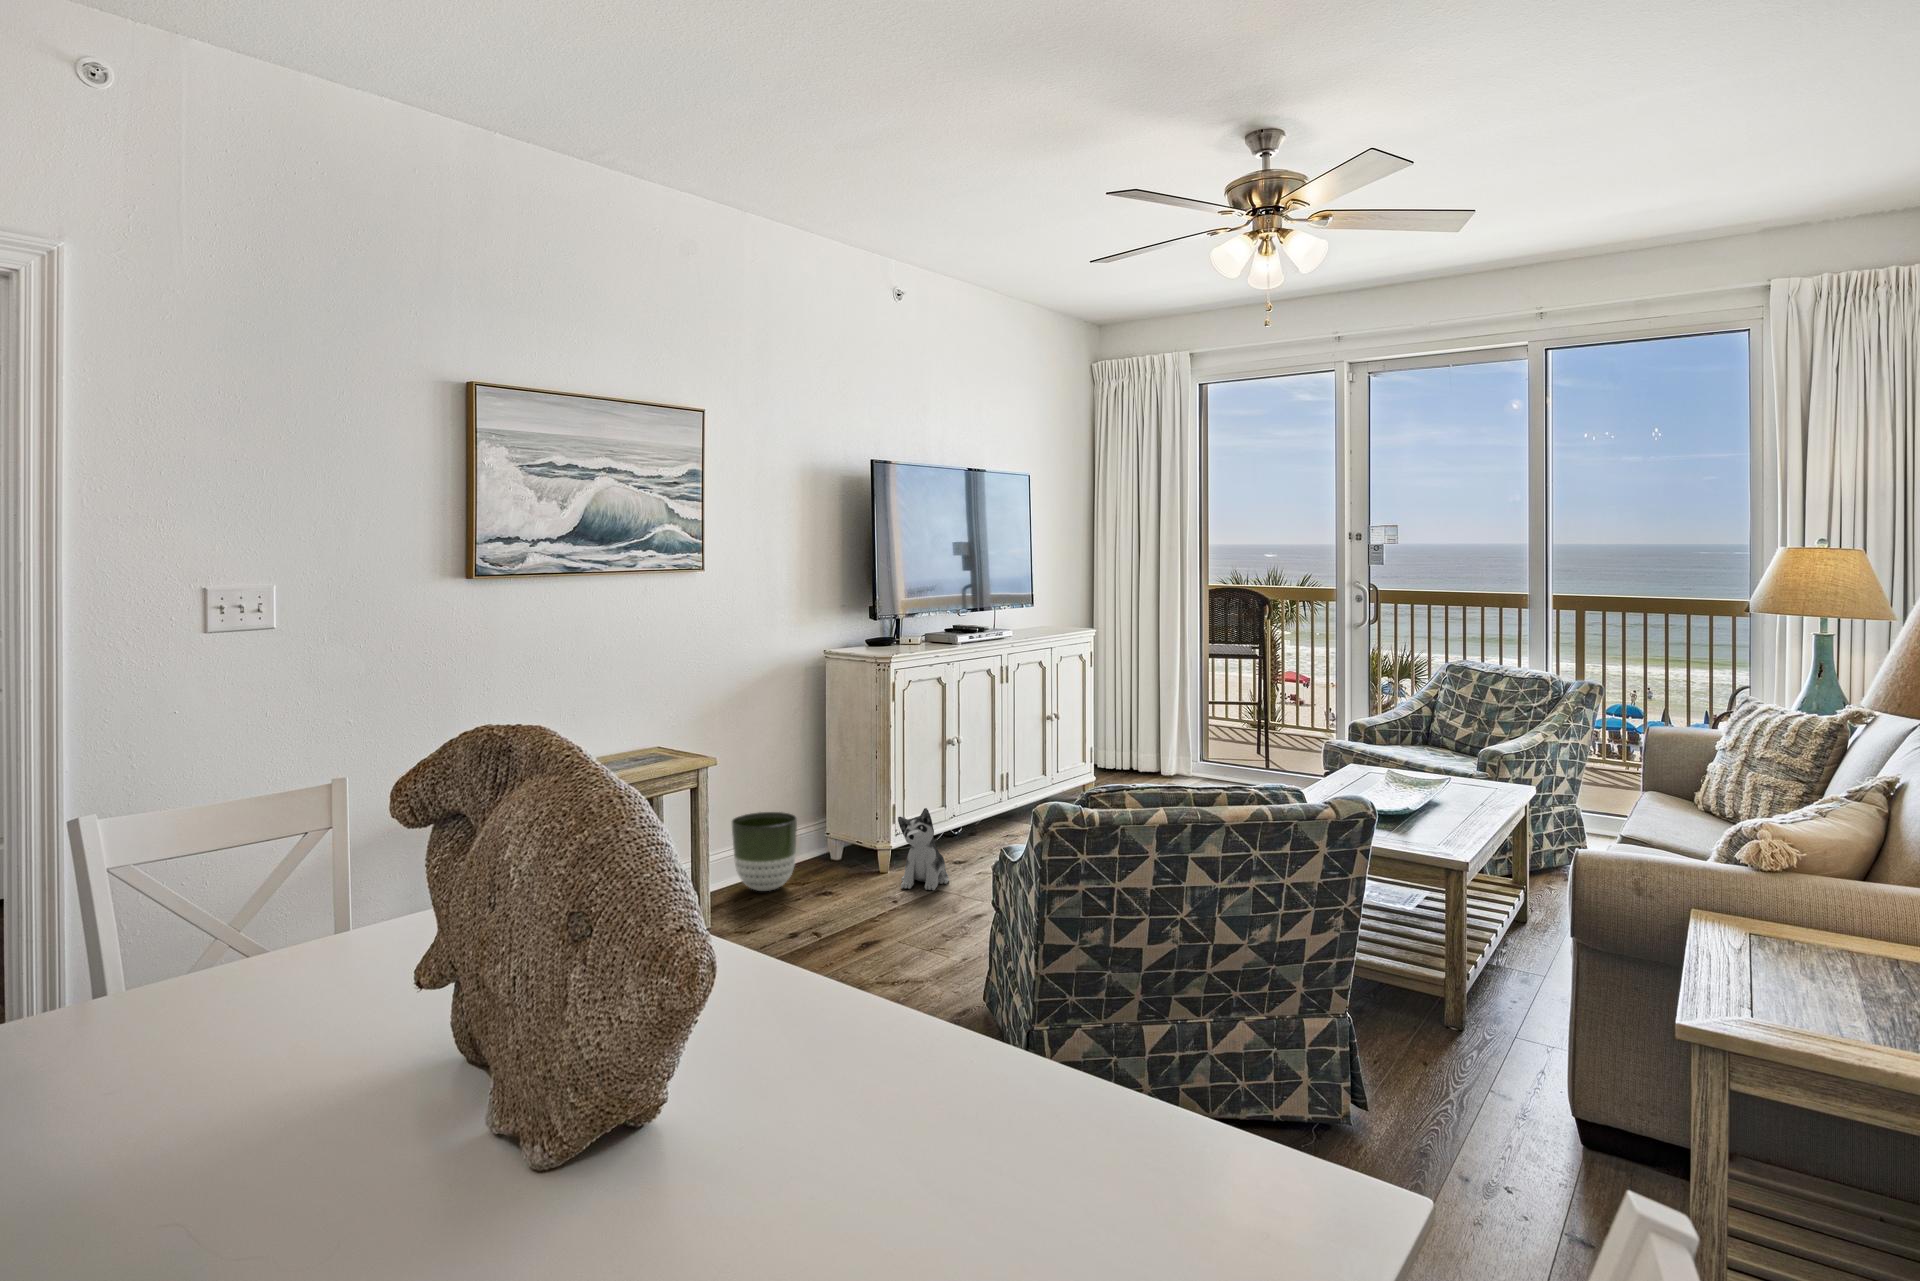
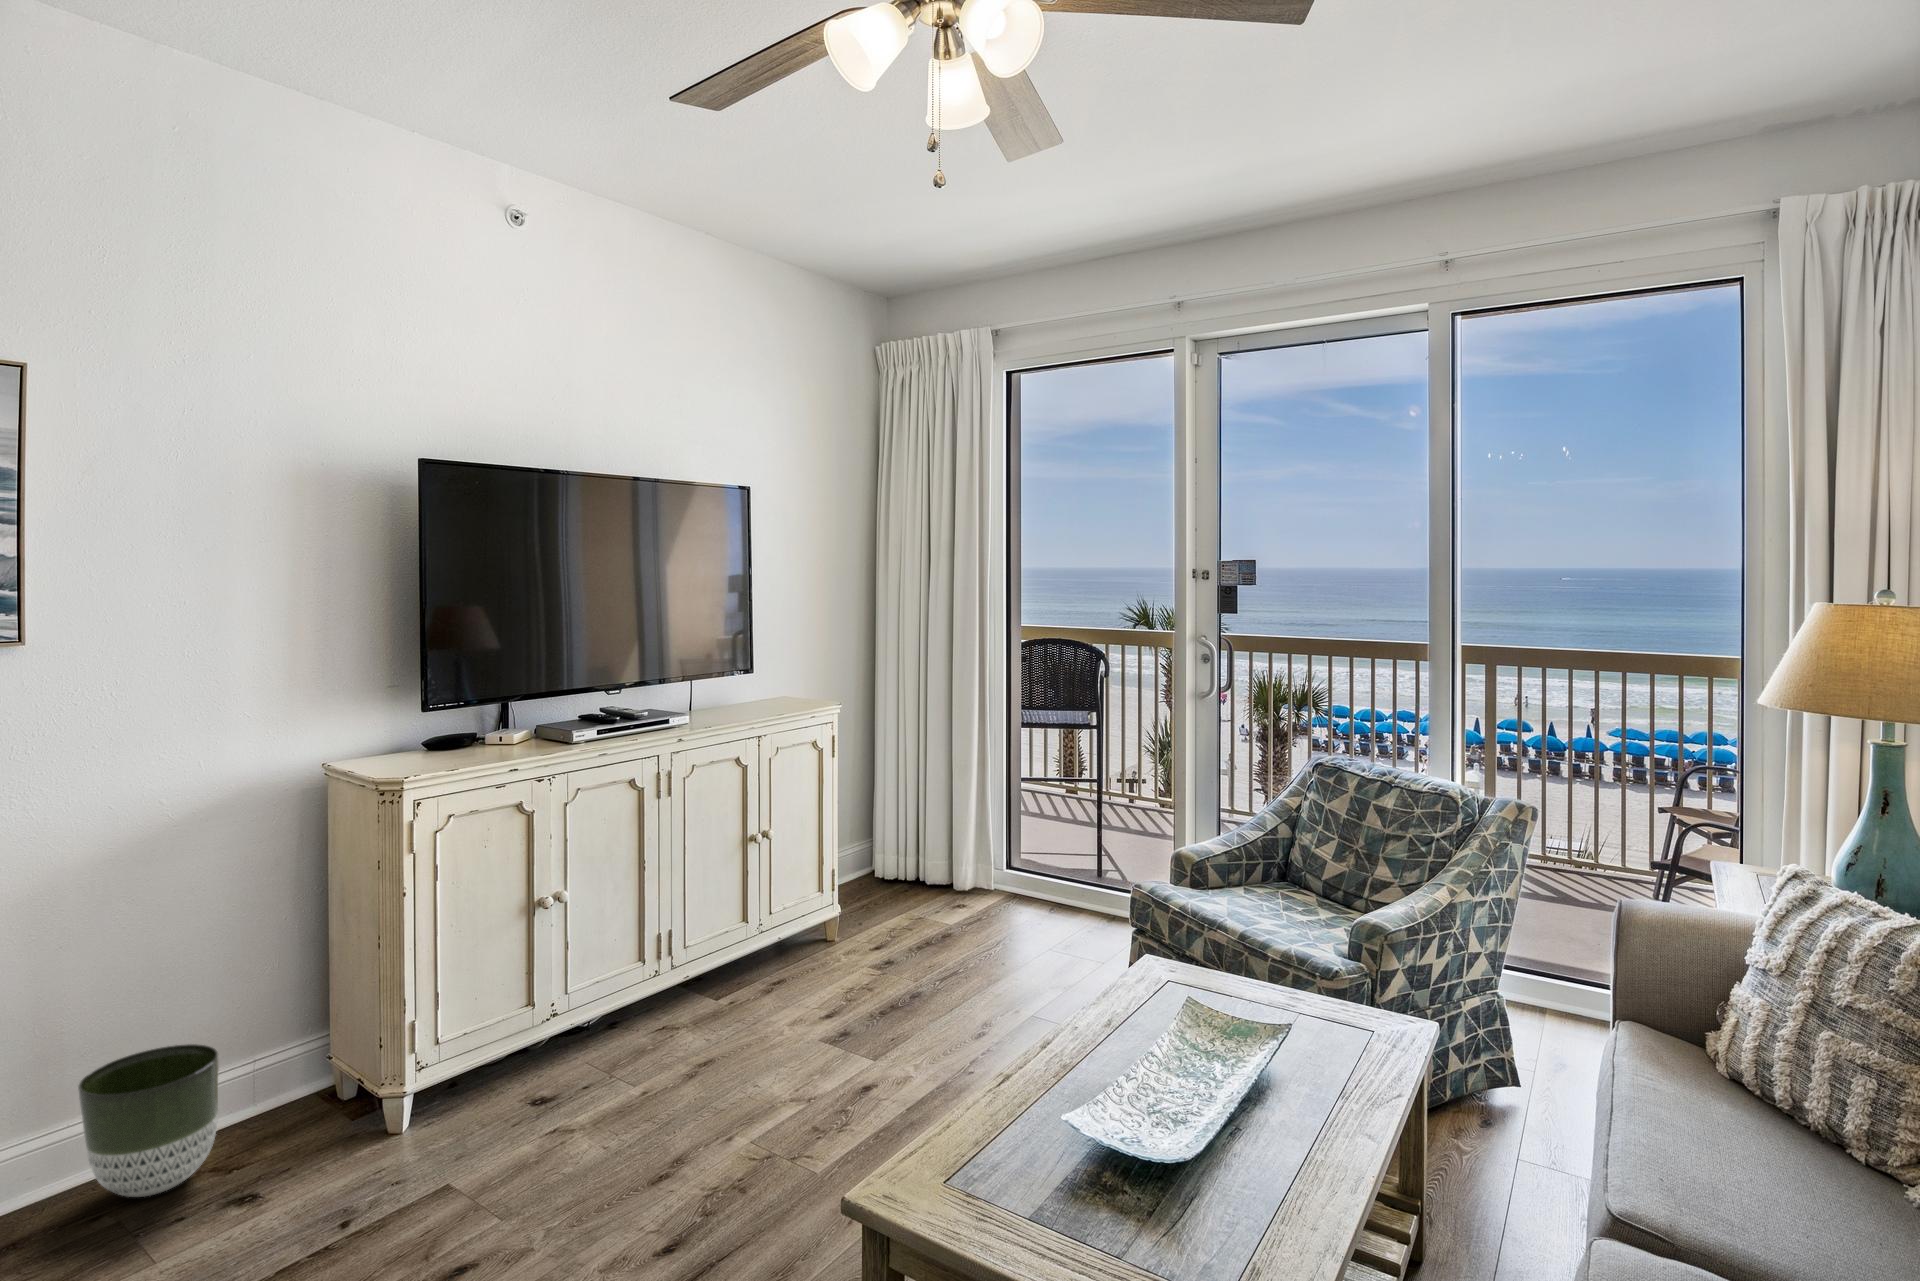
plush toy: present [898,808,949,890] -> none [393,1038,494,1184]

